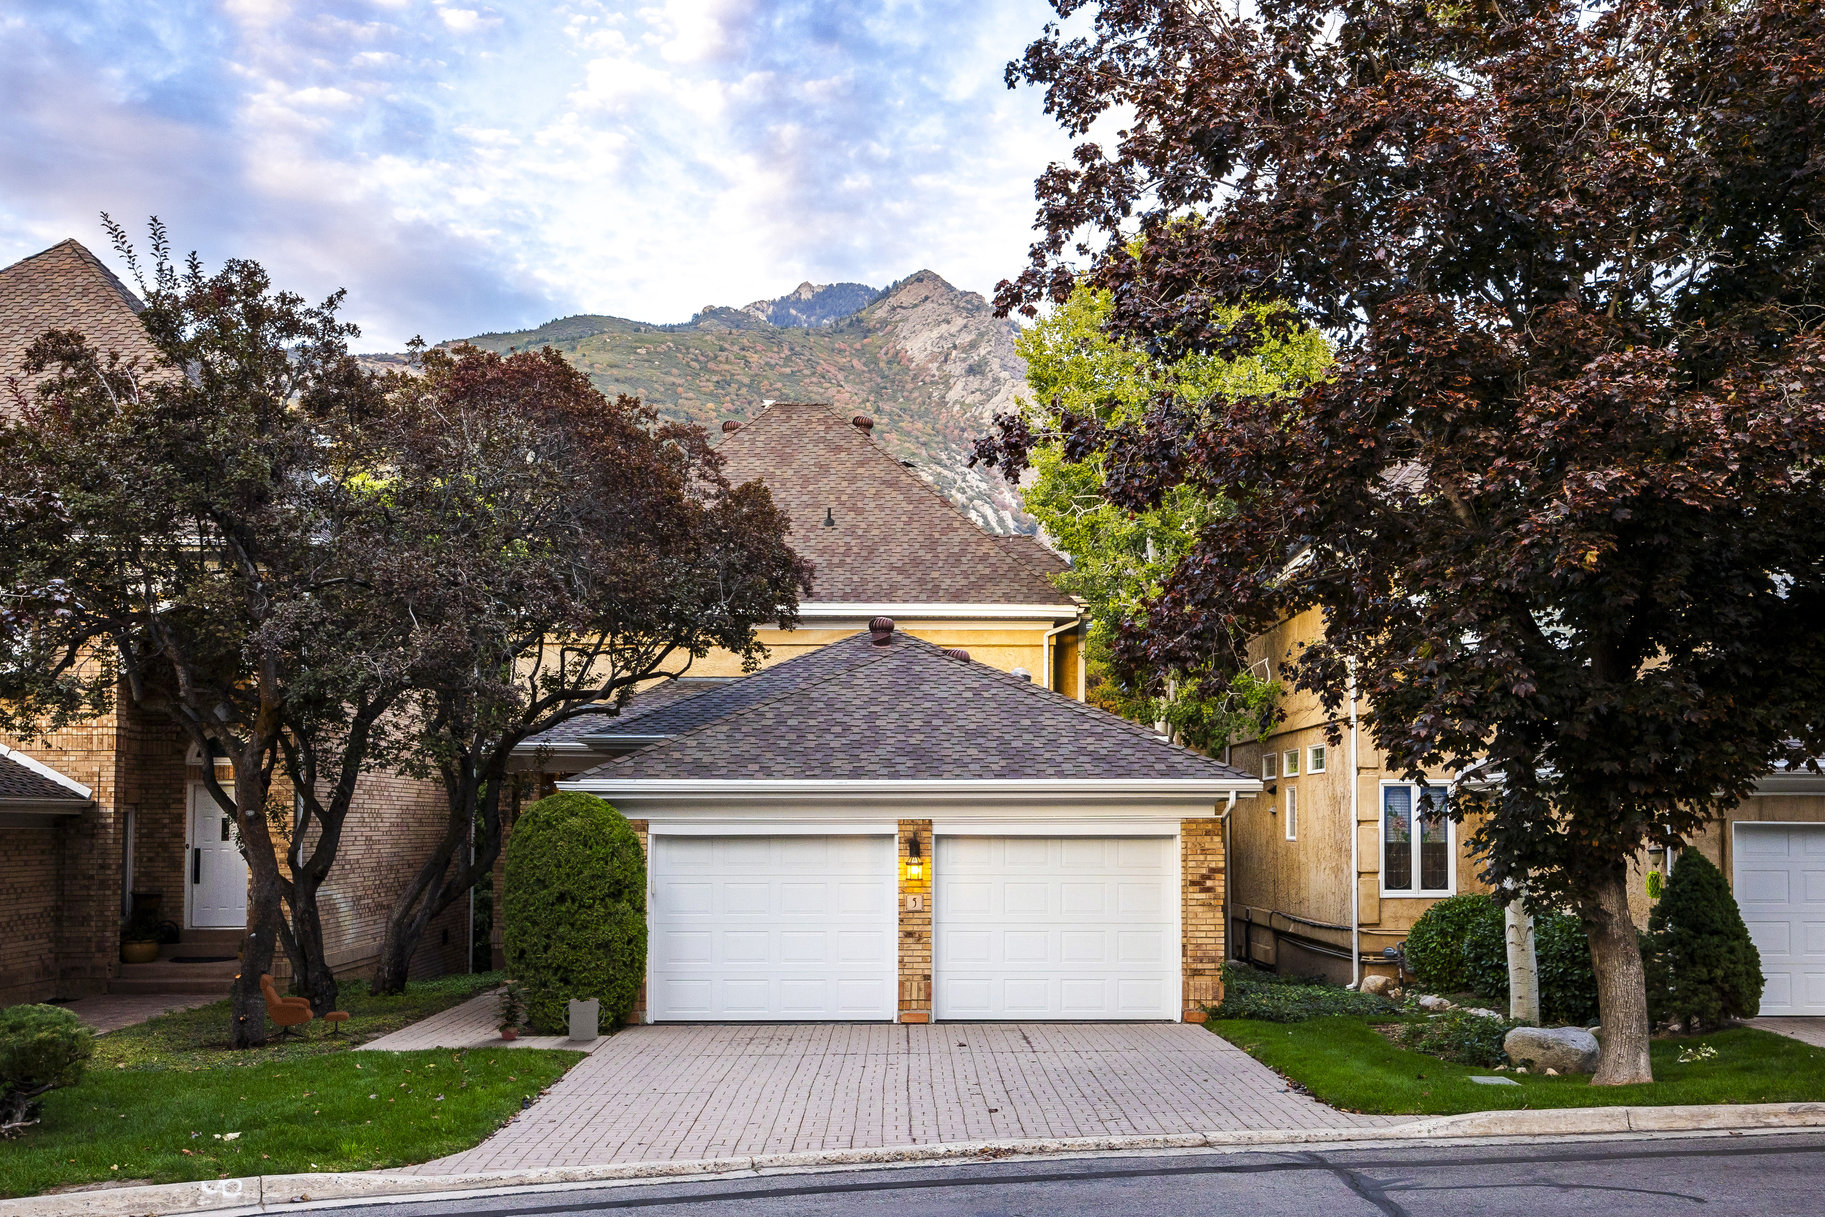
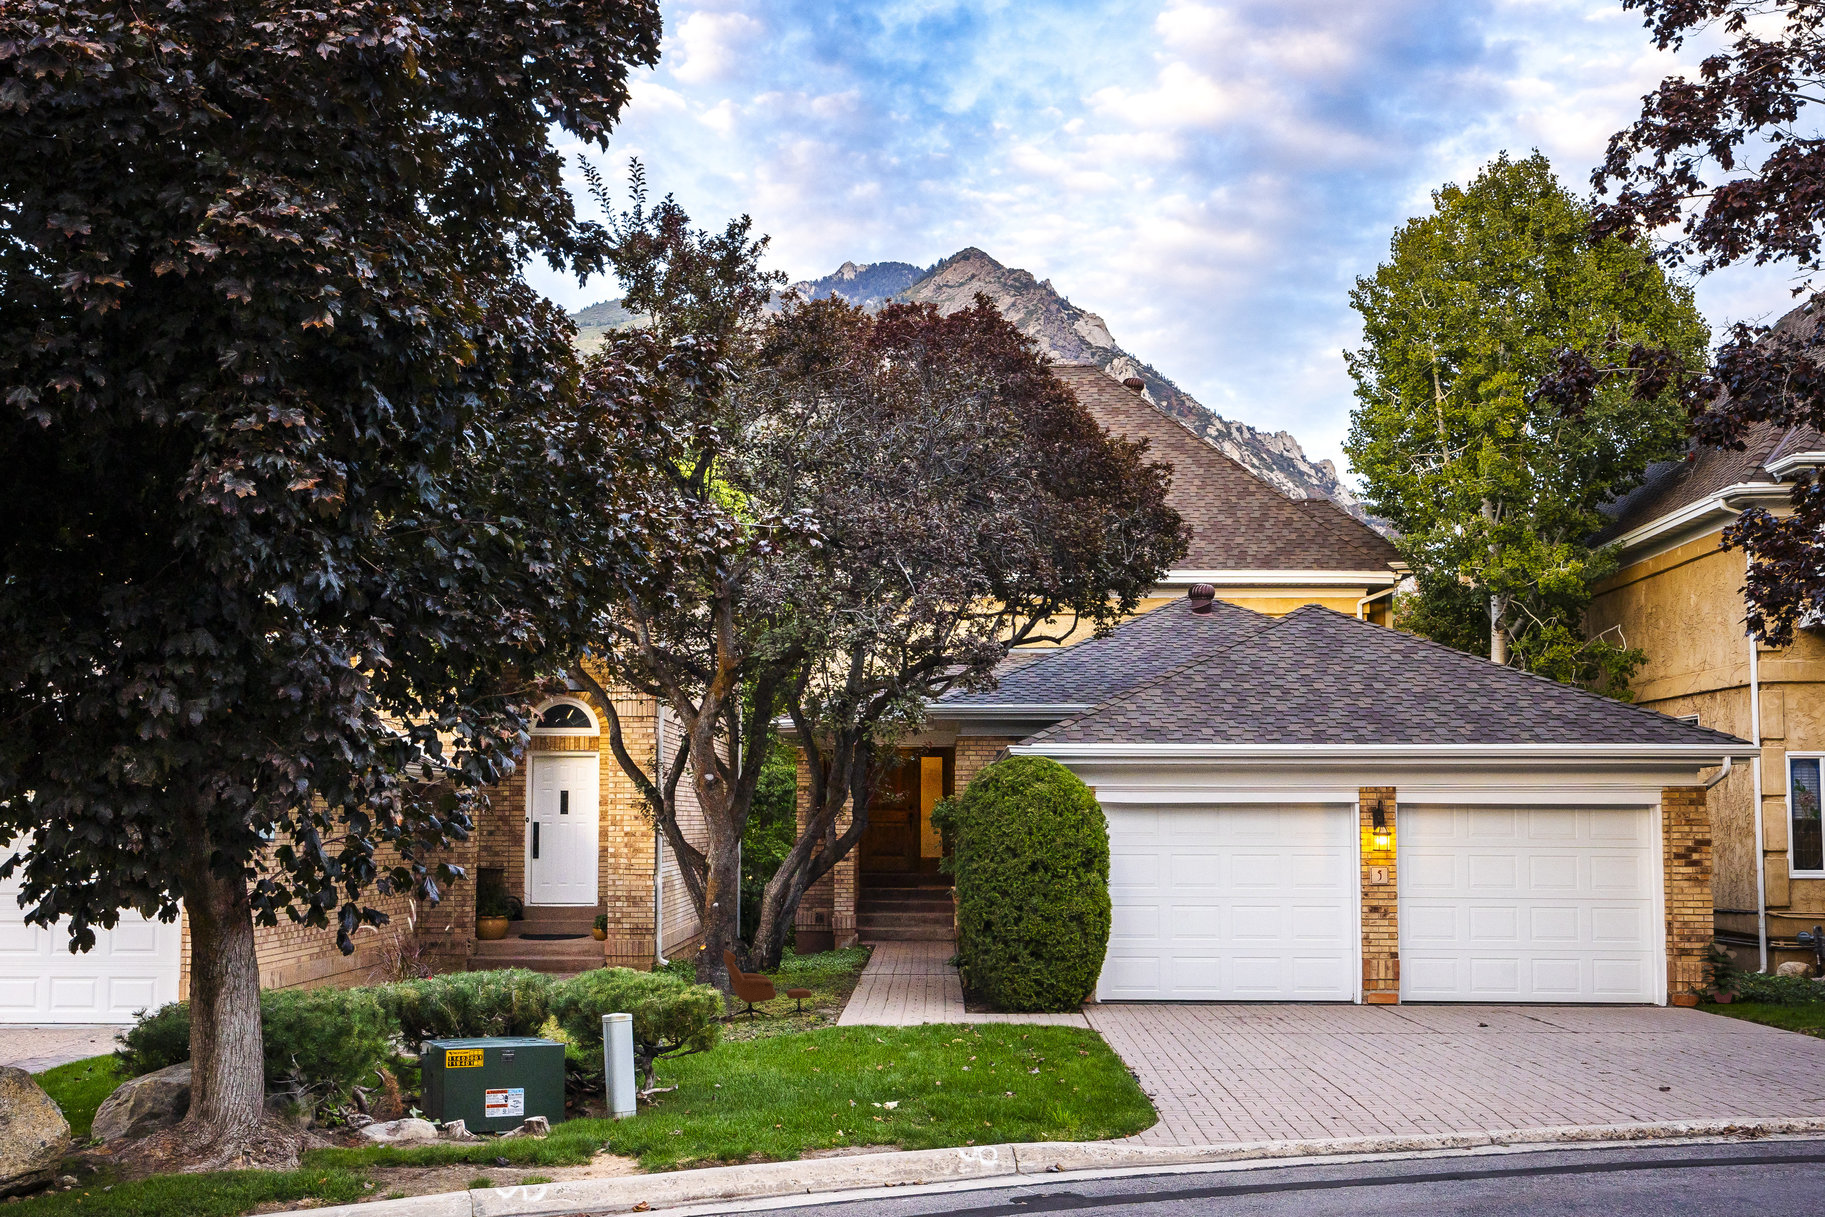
decorative plant: present [490,980,530,1040] -> present [1697,944,1741,1003]
bucket: present [563,998,605,1041] -> none [1042,974,1085,1019]

